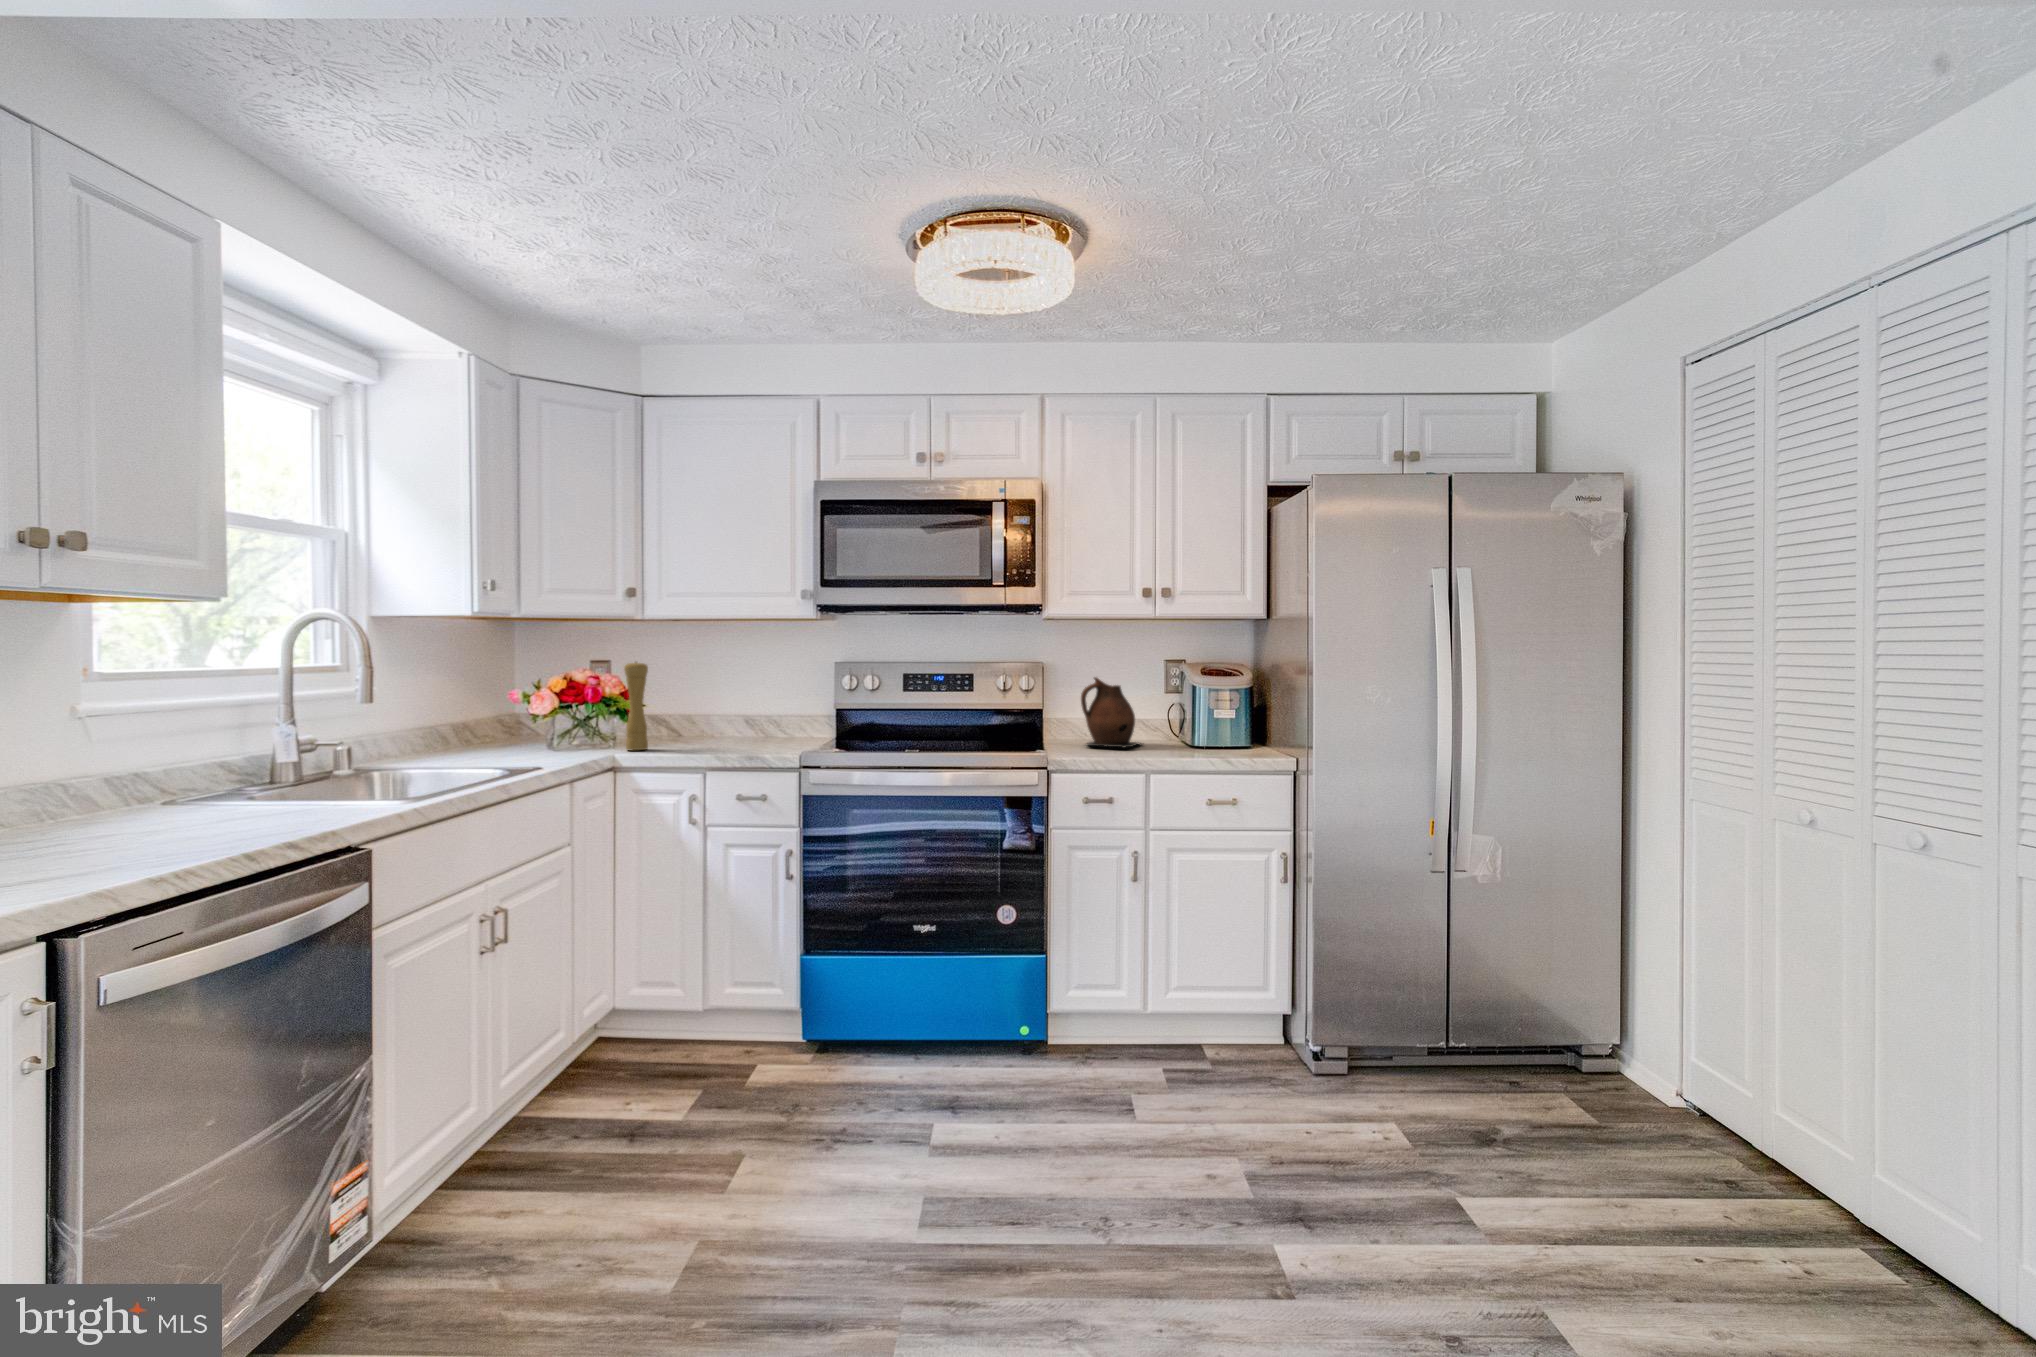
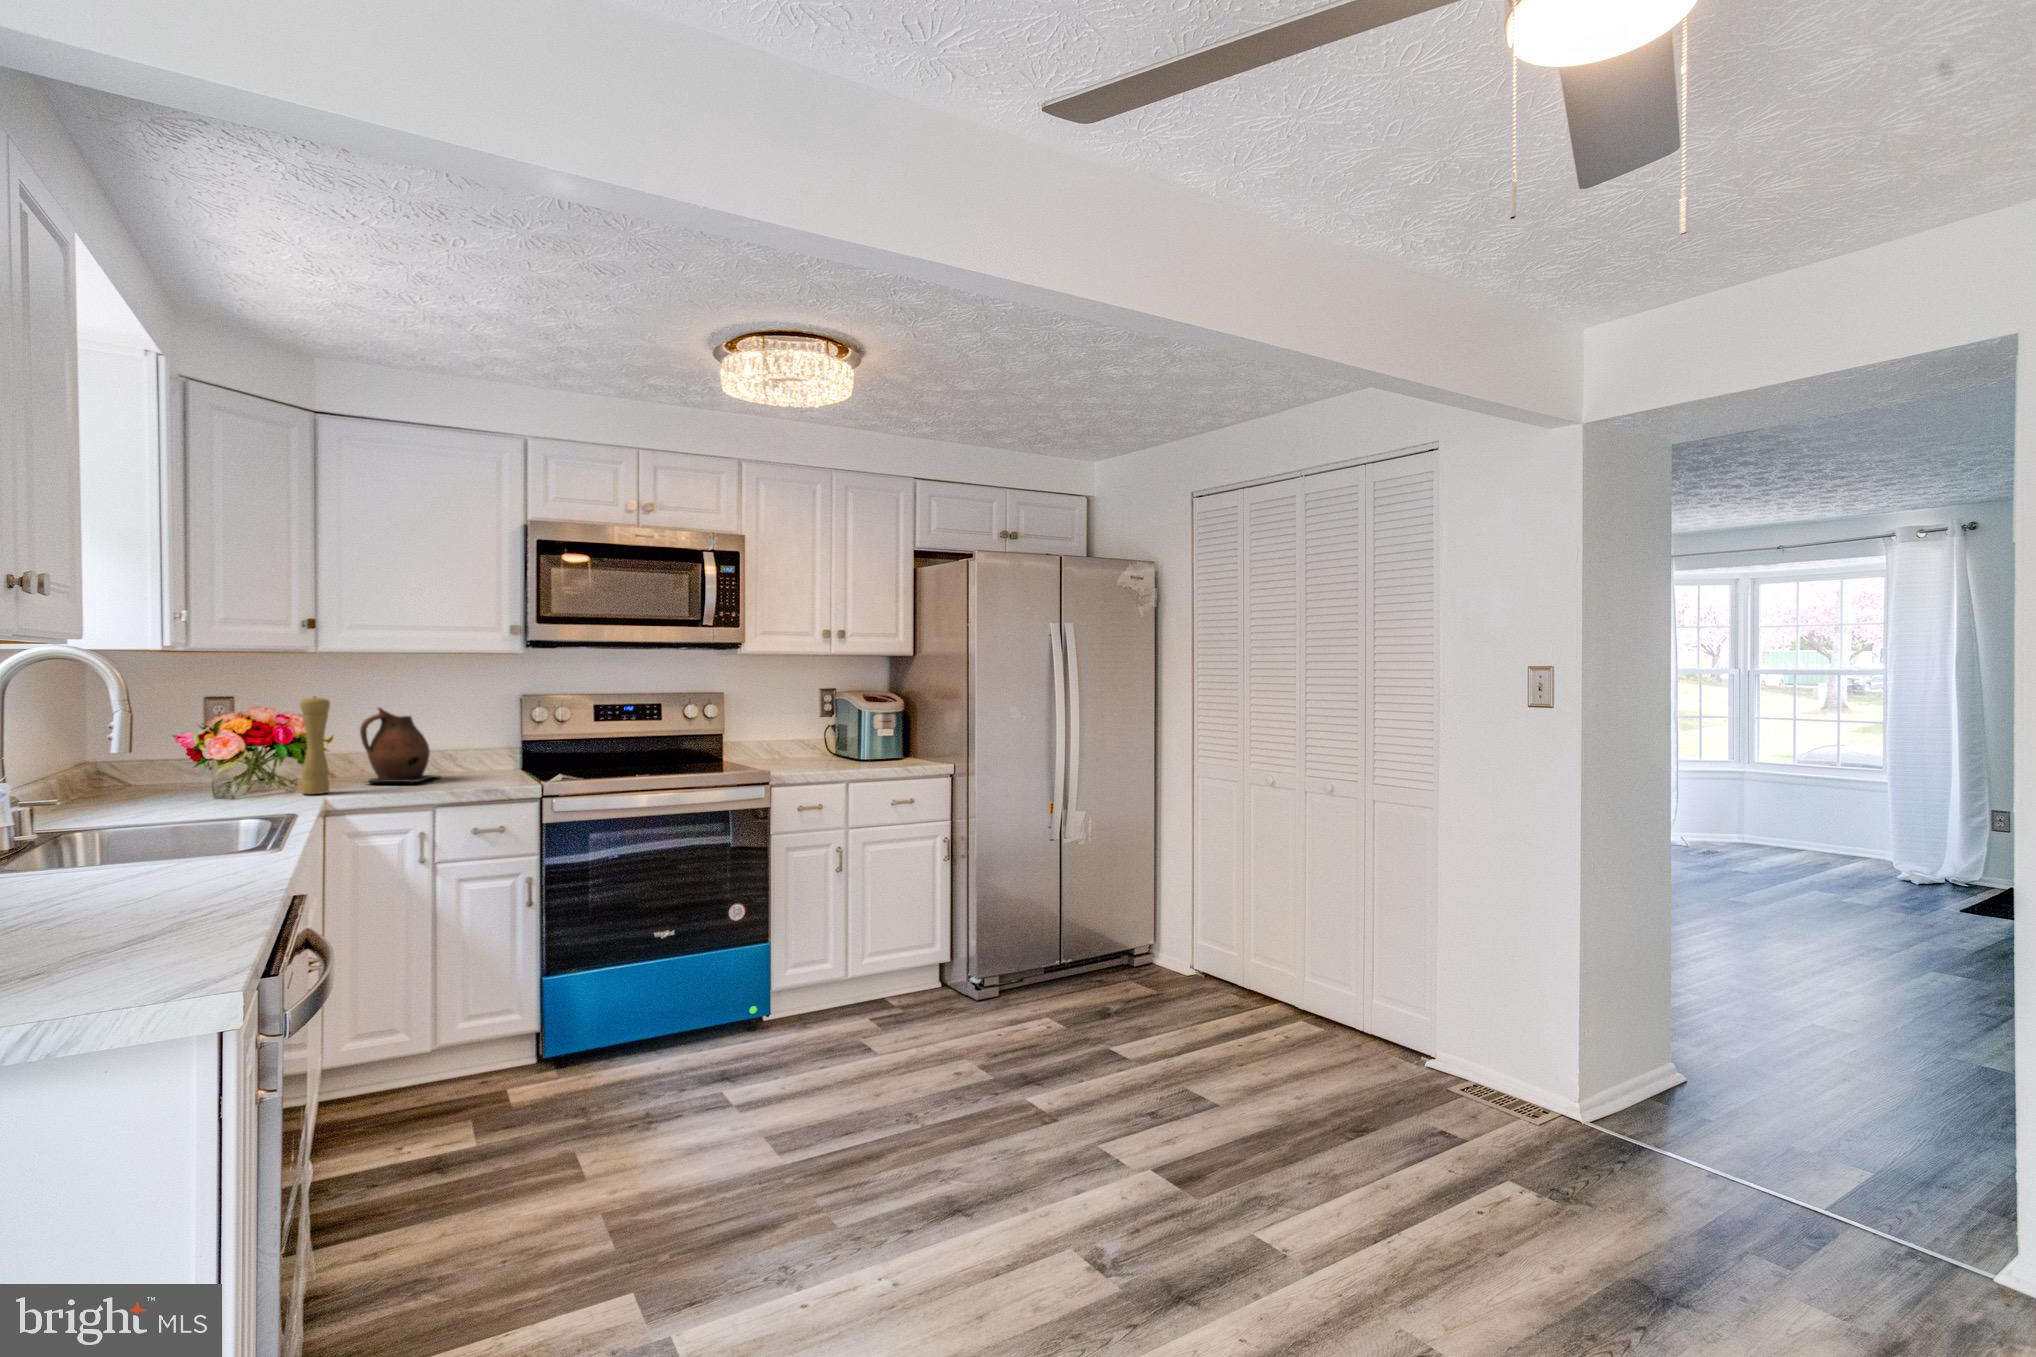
ceramic pitcher: present [1081,677,1139,748] -> present [360,708,439,782]

